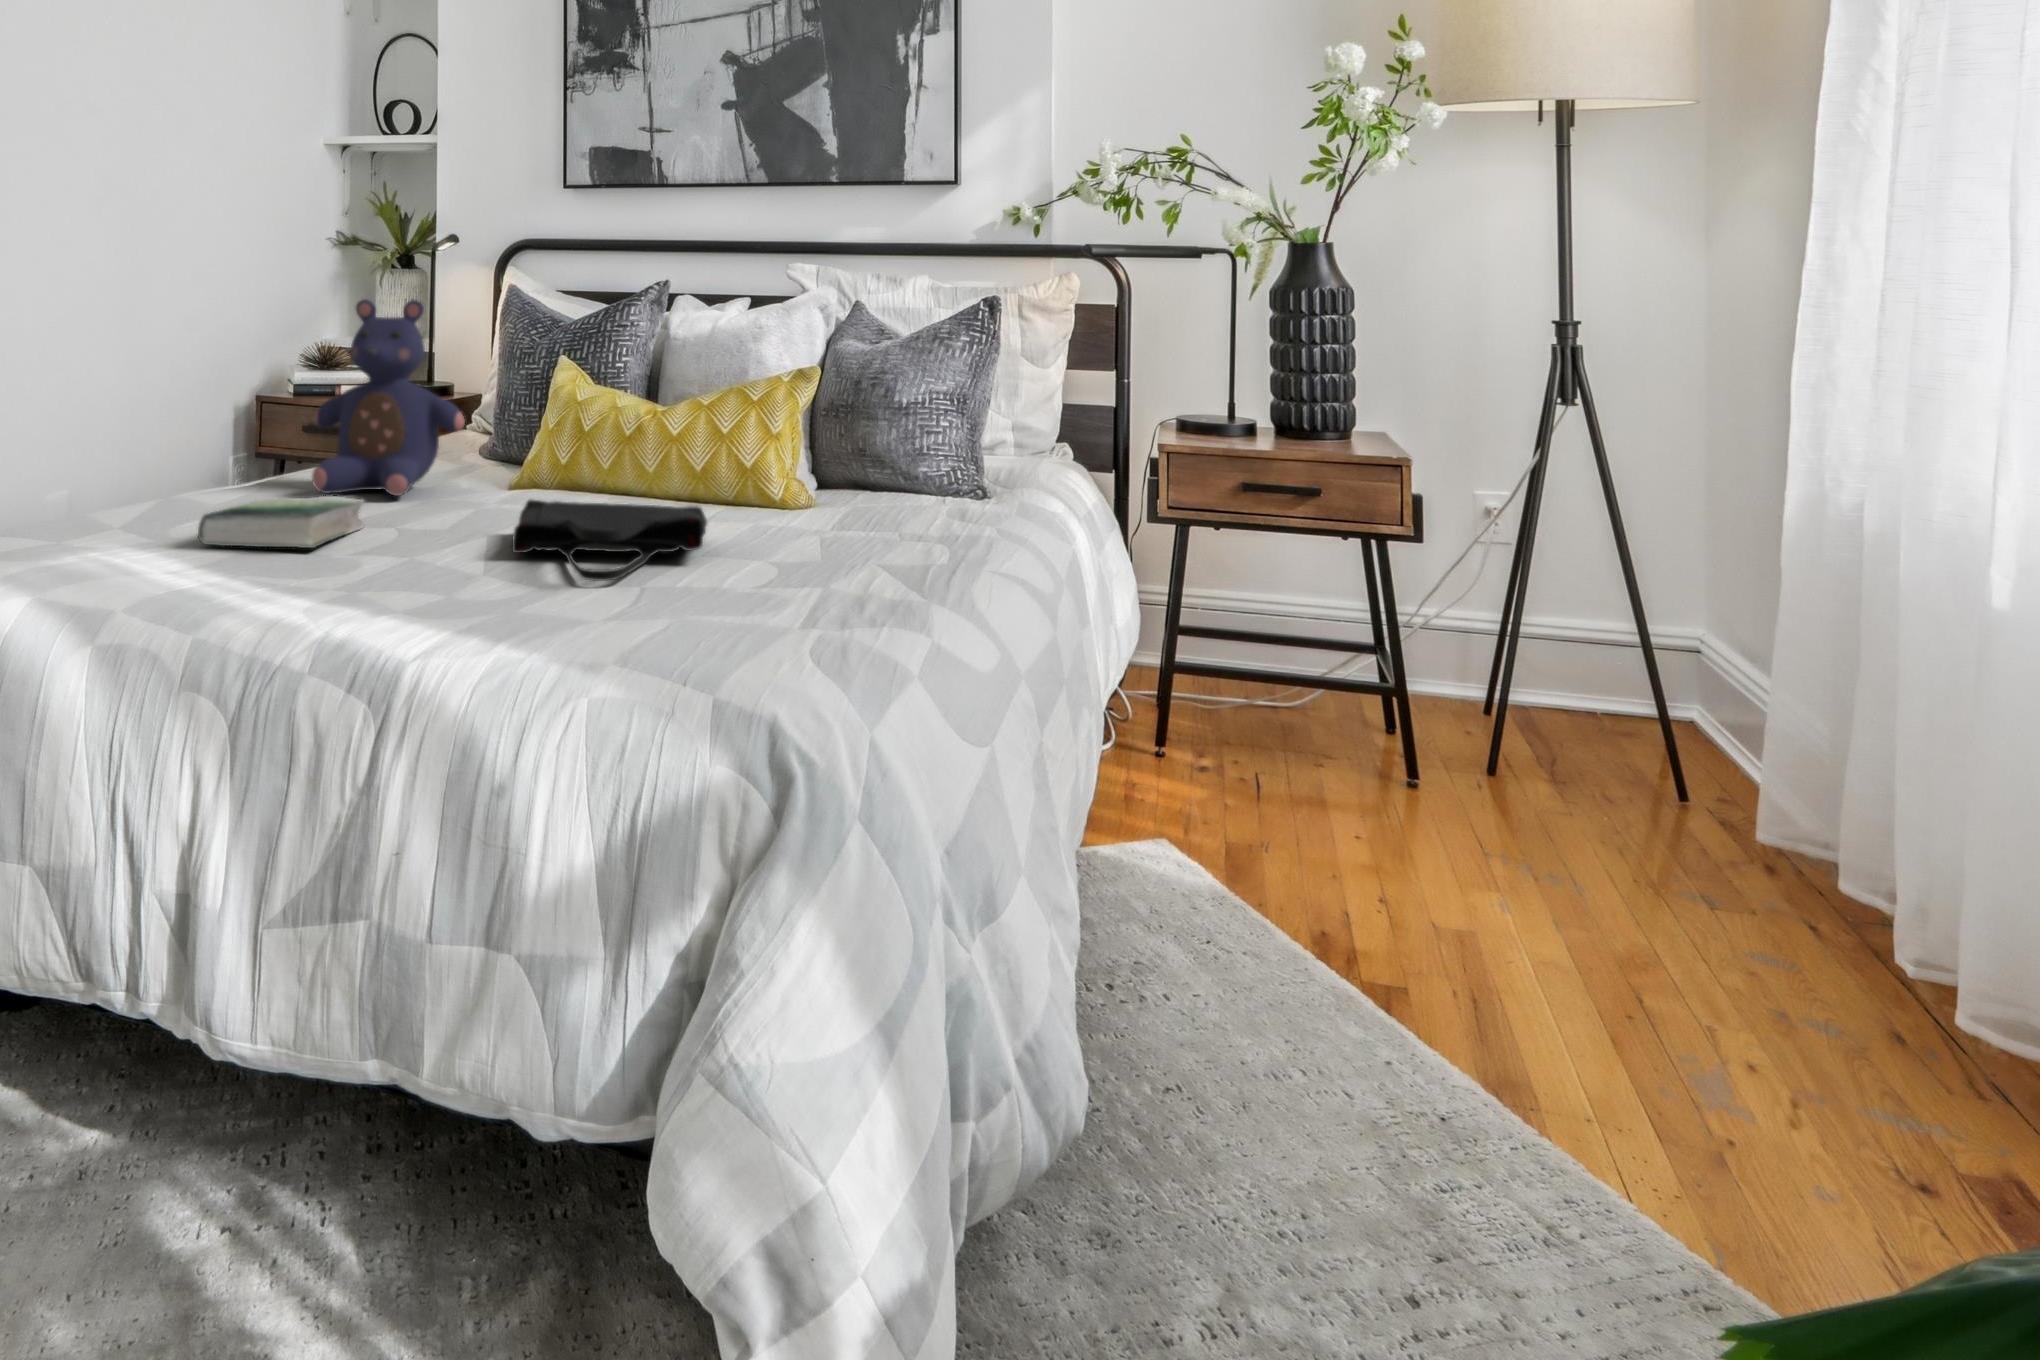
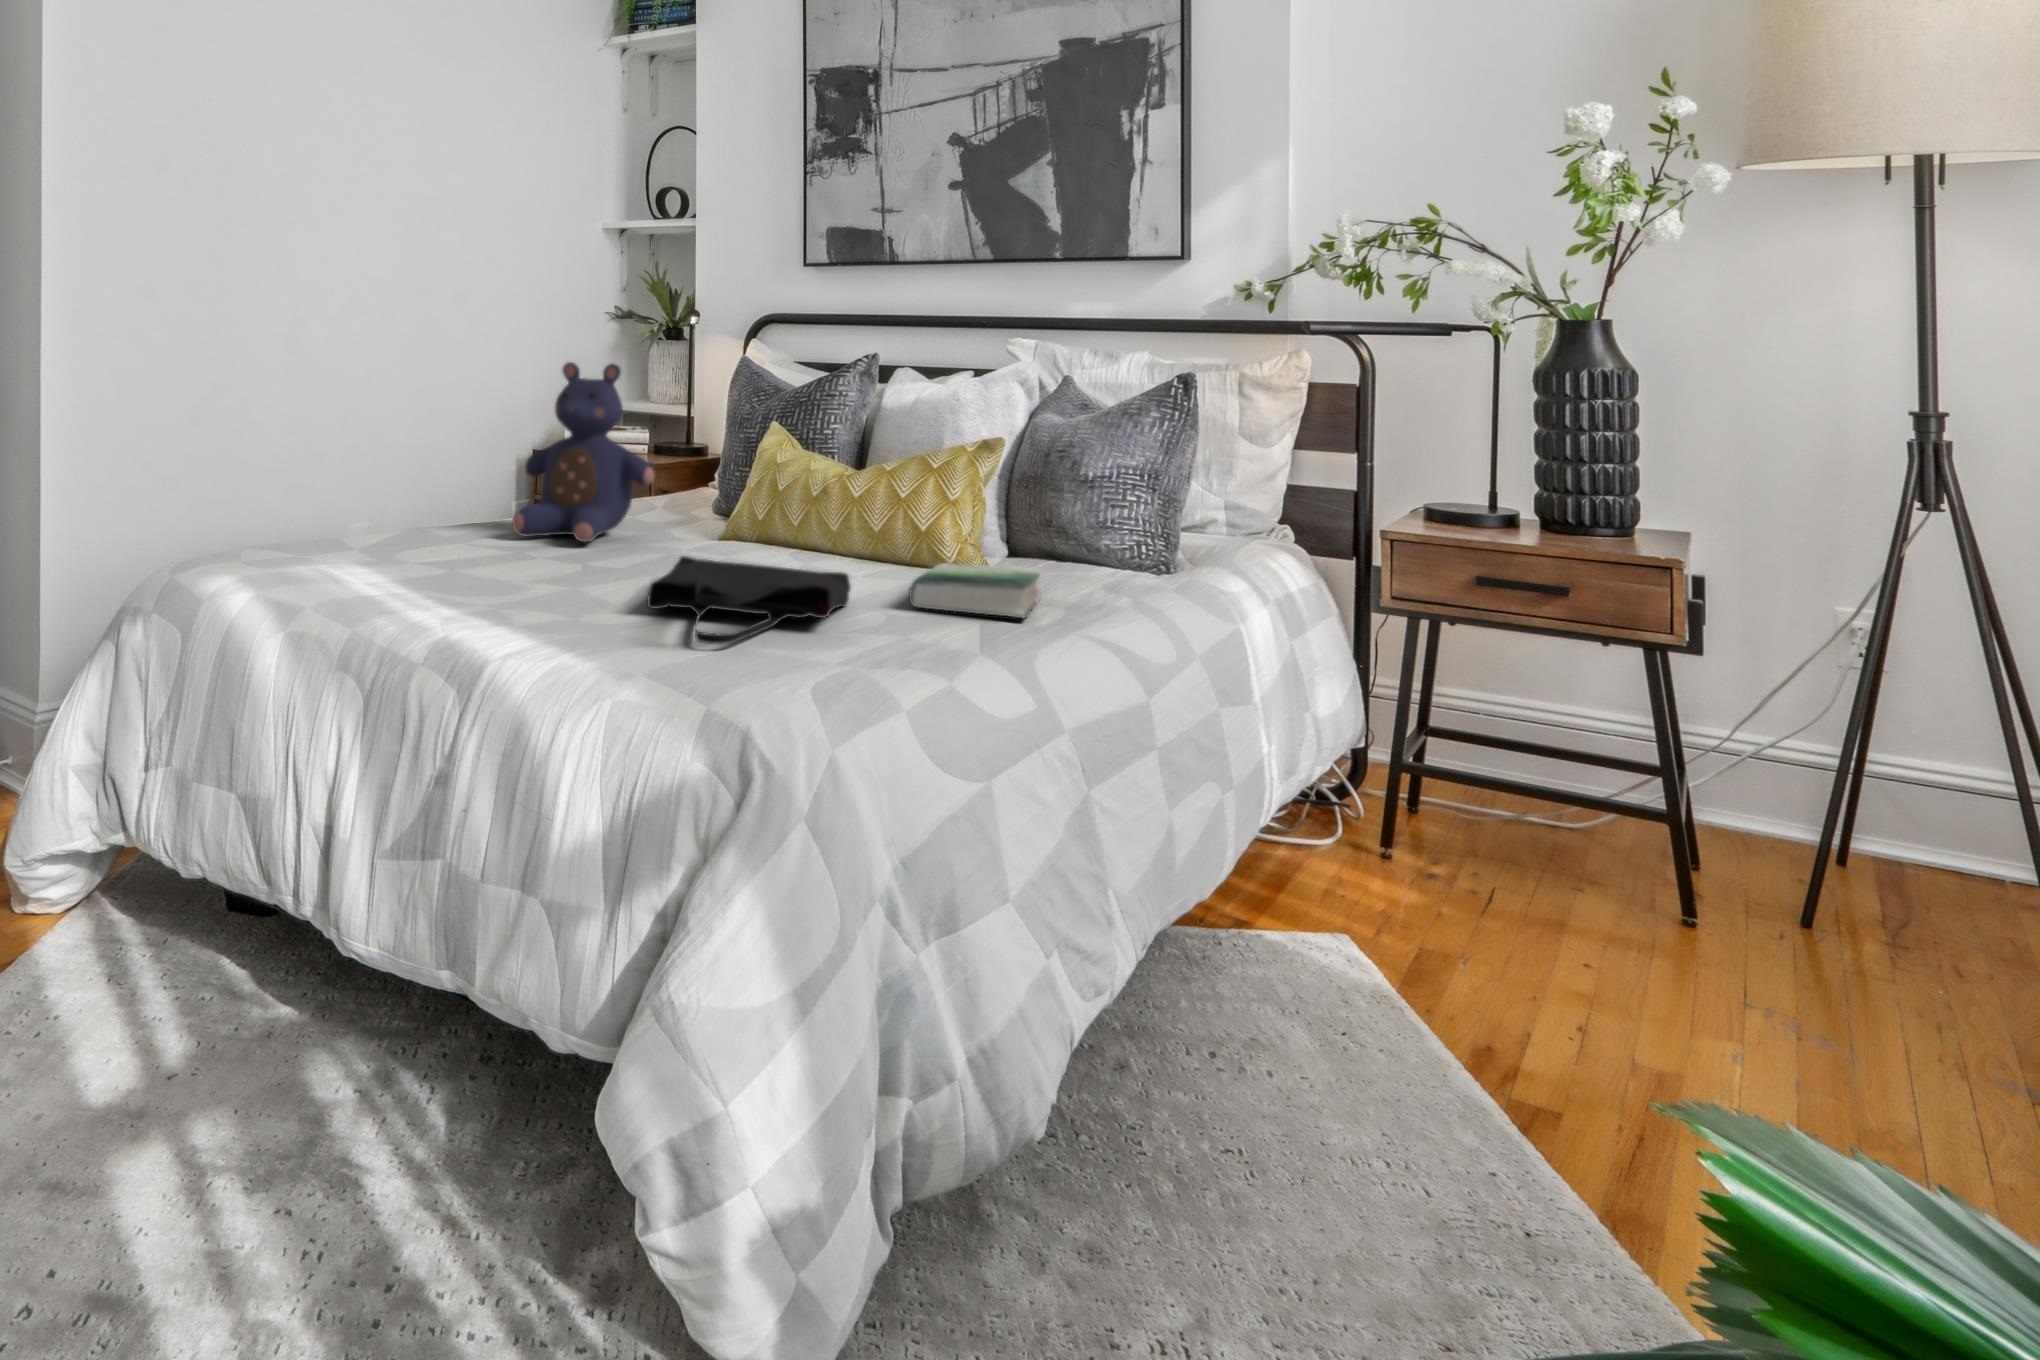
book: present [198,496,364,548] -> present [909,563,1042,618]

